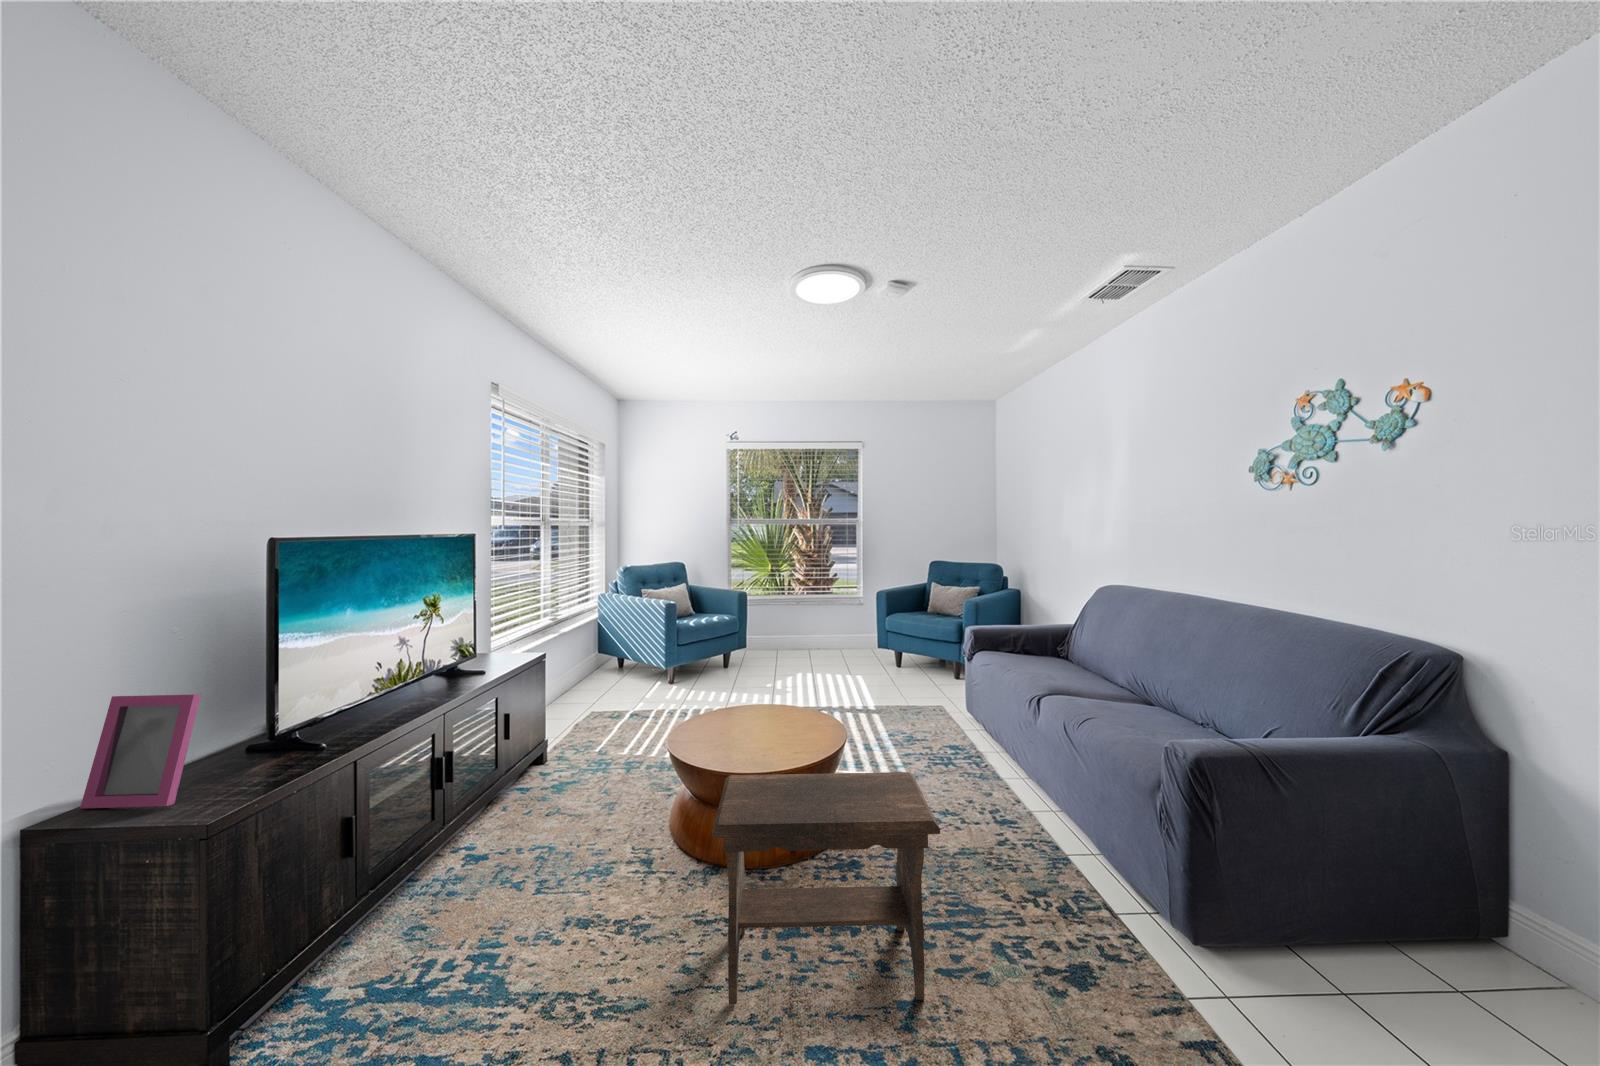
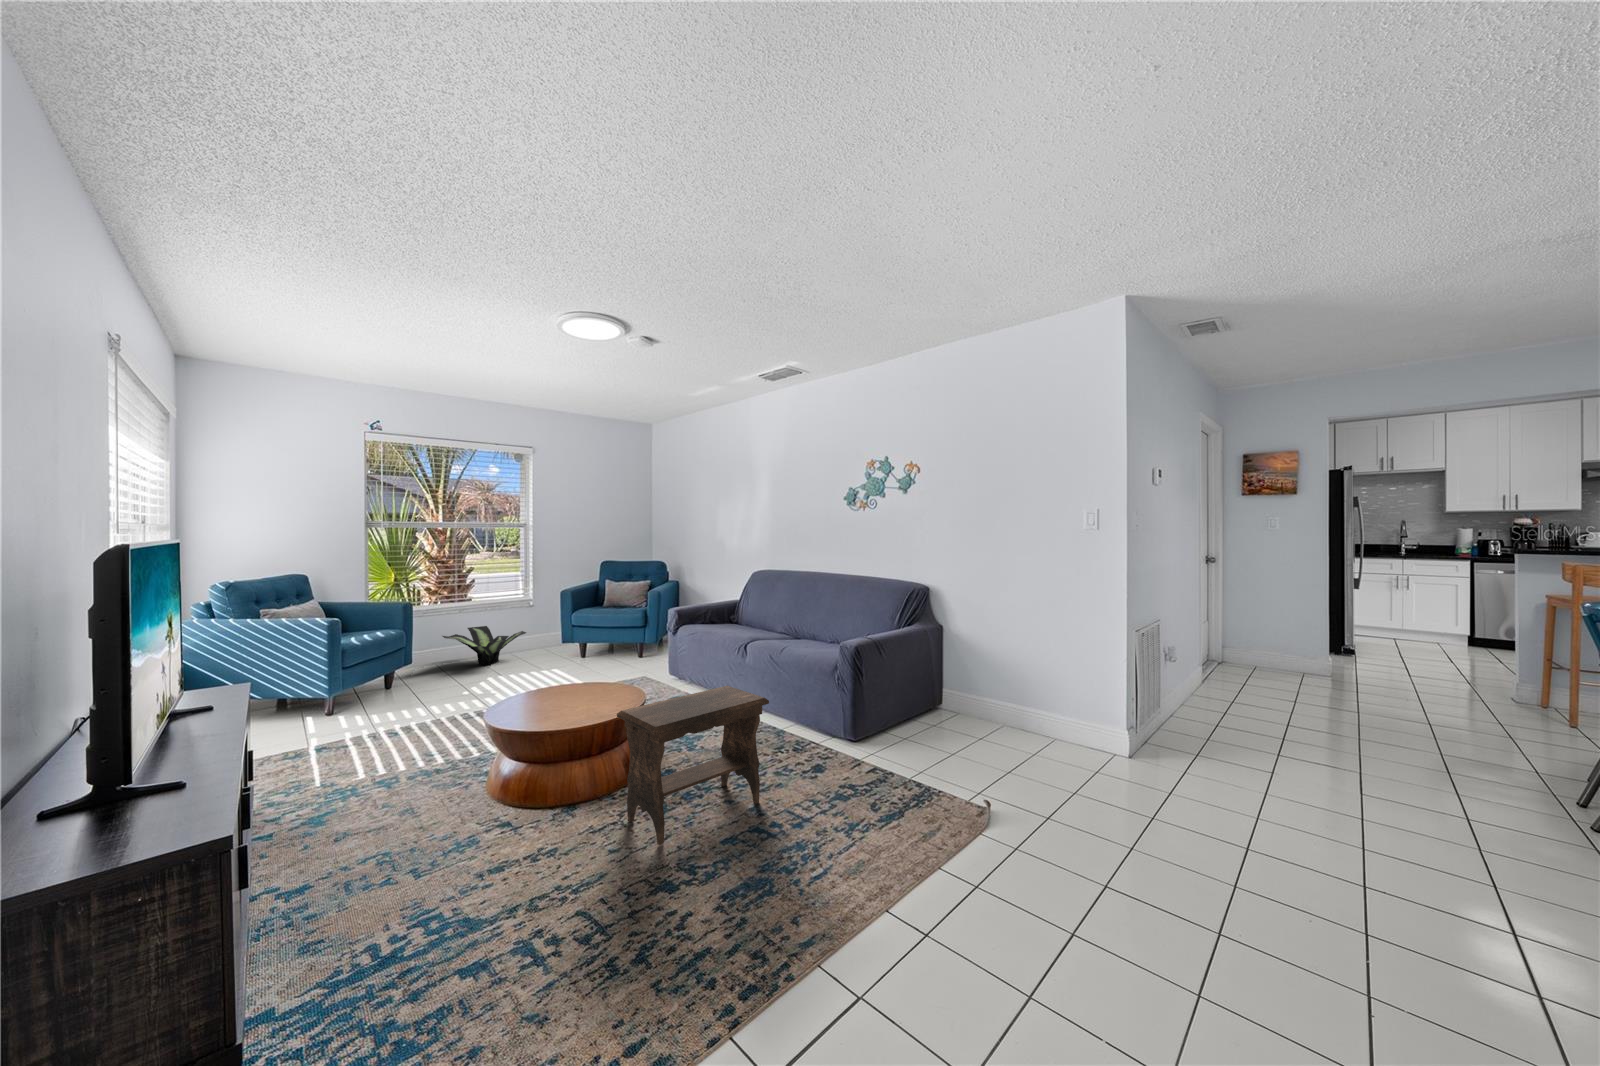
potted plant: none [779,620,851,659] -> present [442,626,526,665]
picture frame: present [80,694,201,808] -> none [51,703,187,847]

